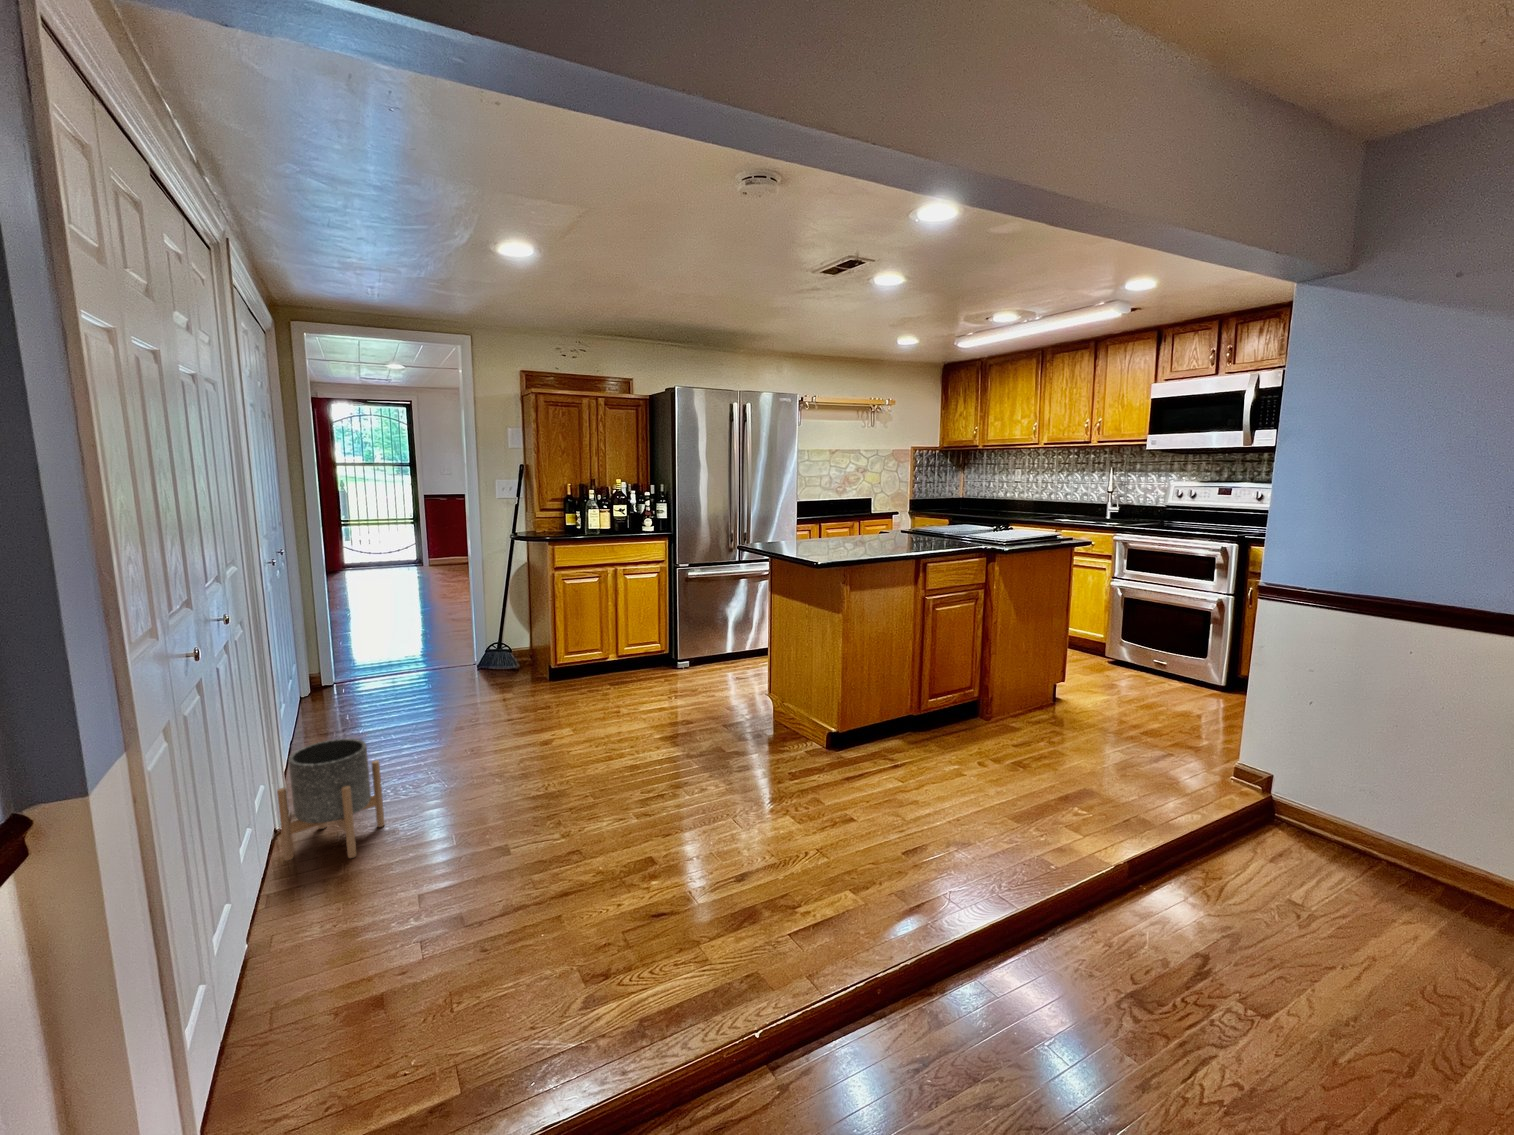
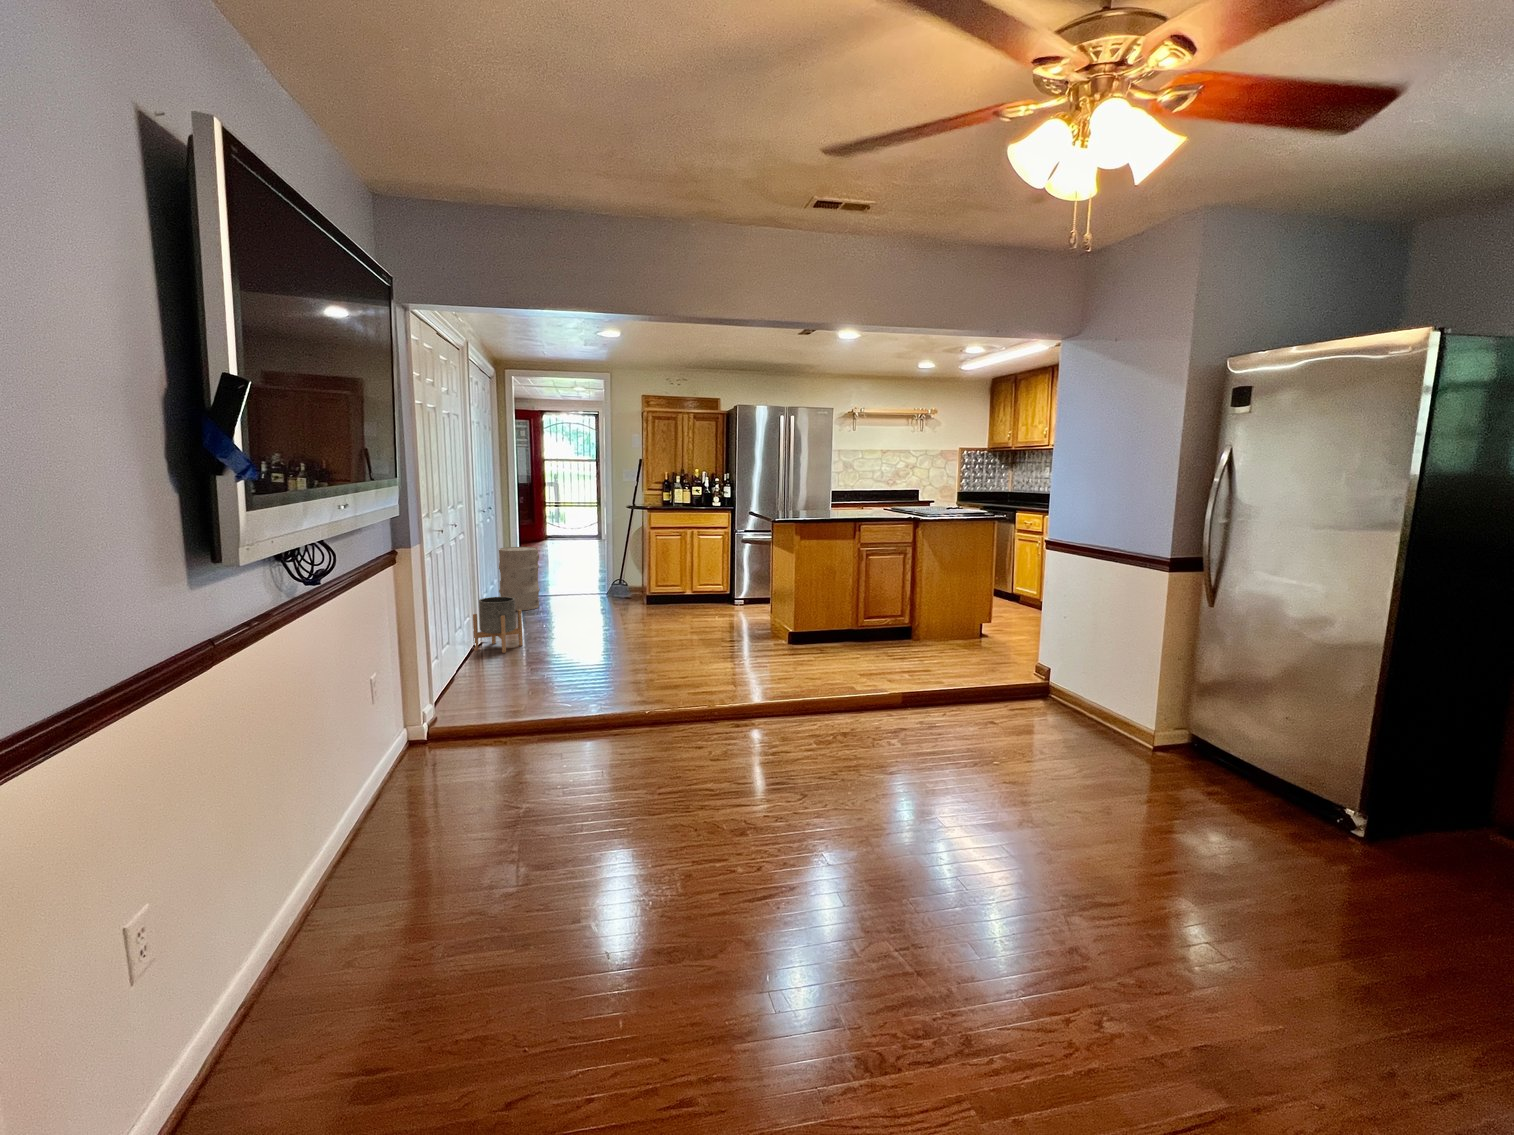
trash can: none [303,611,381,722] -> present [499,547,540,611]

